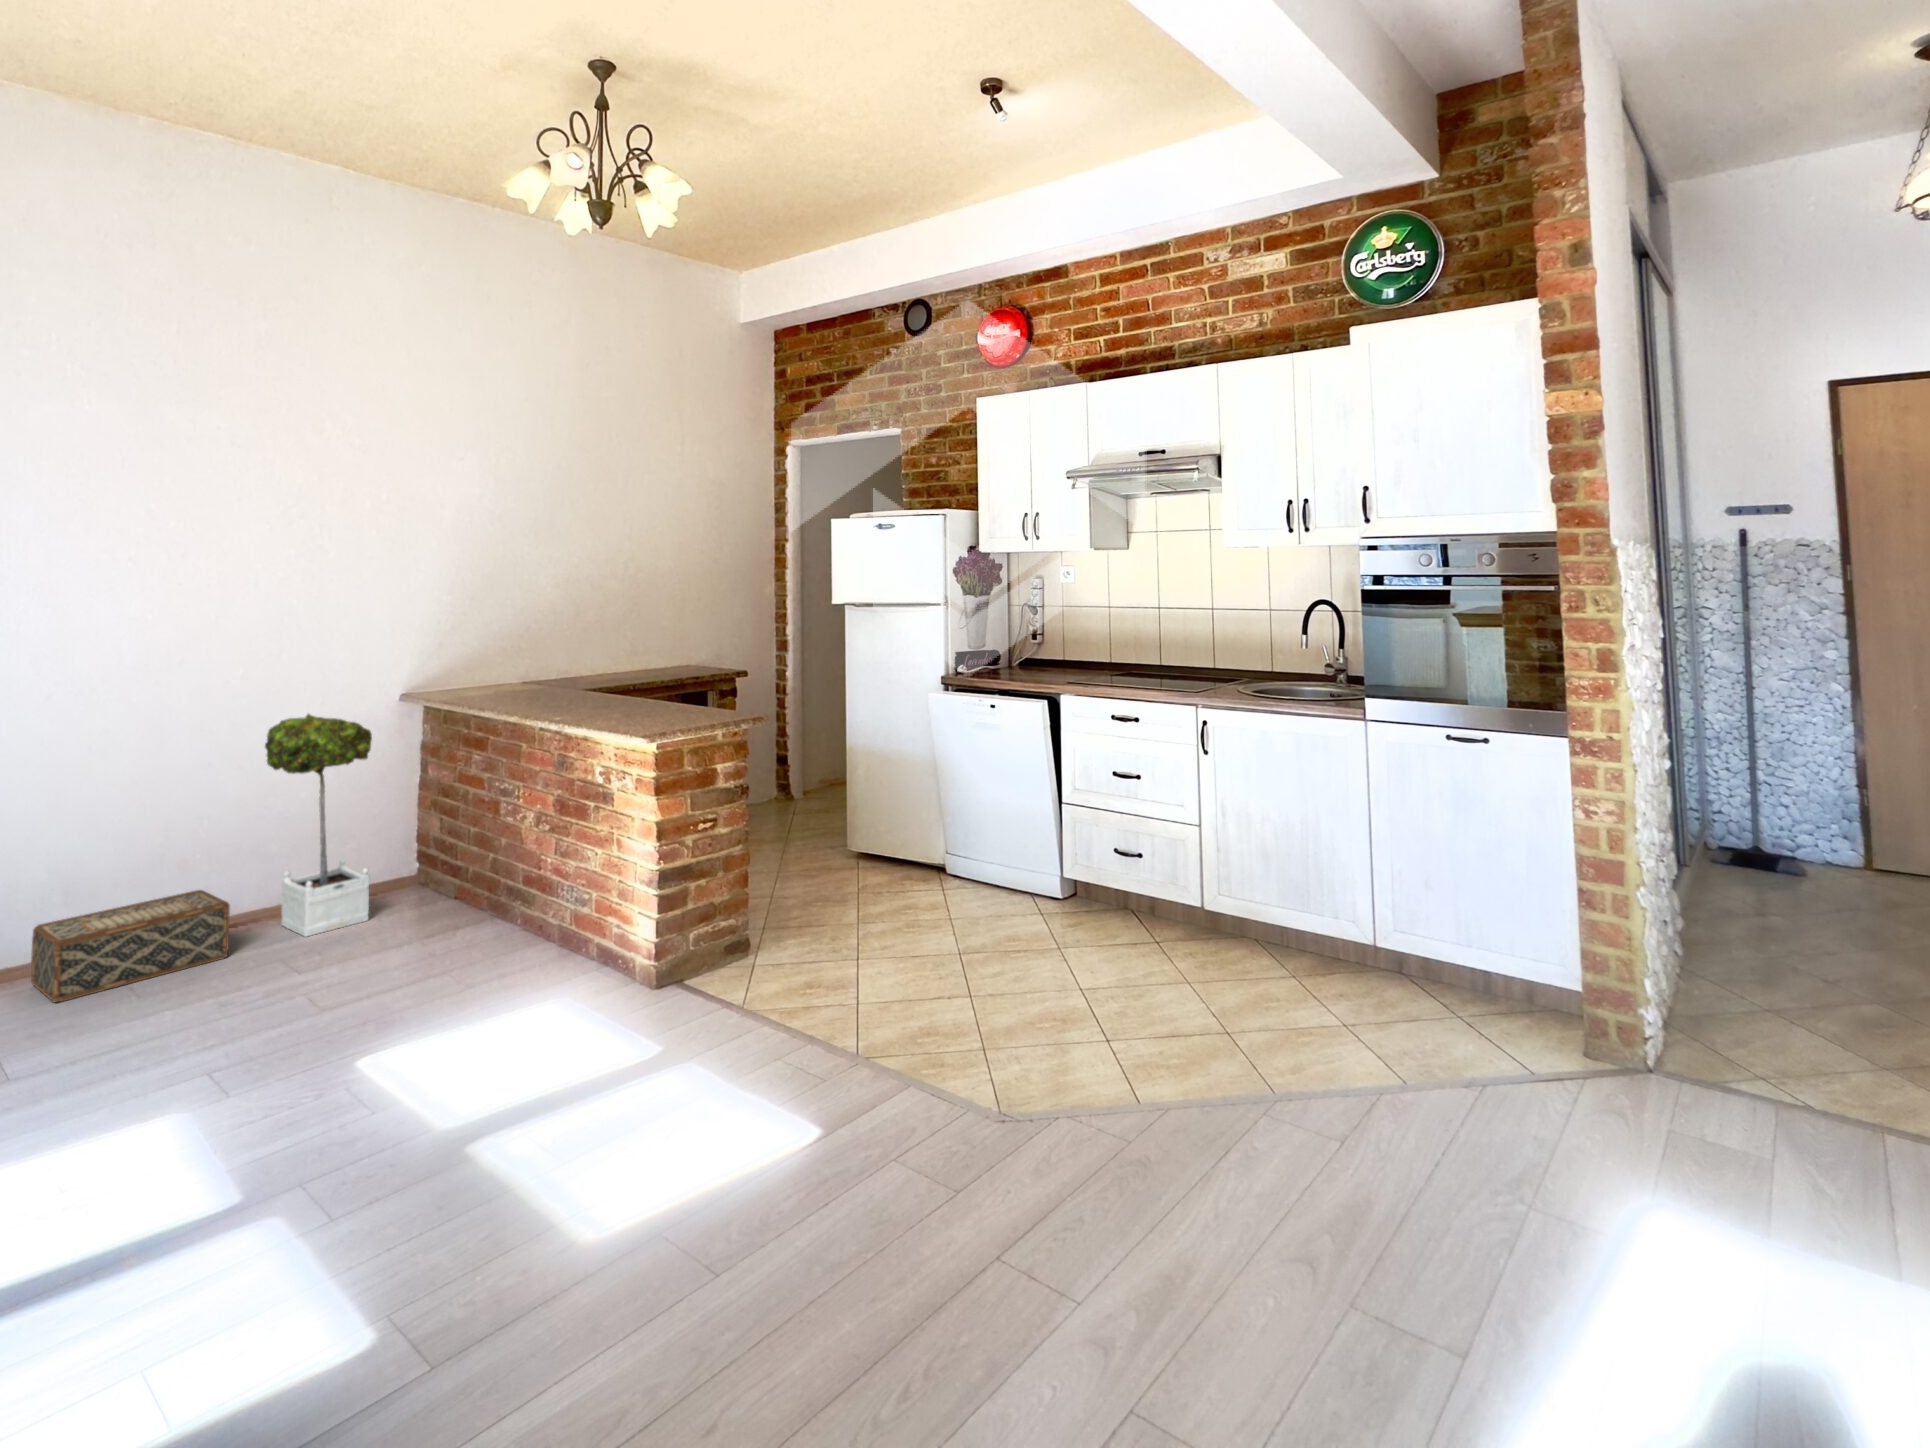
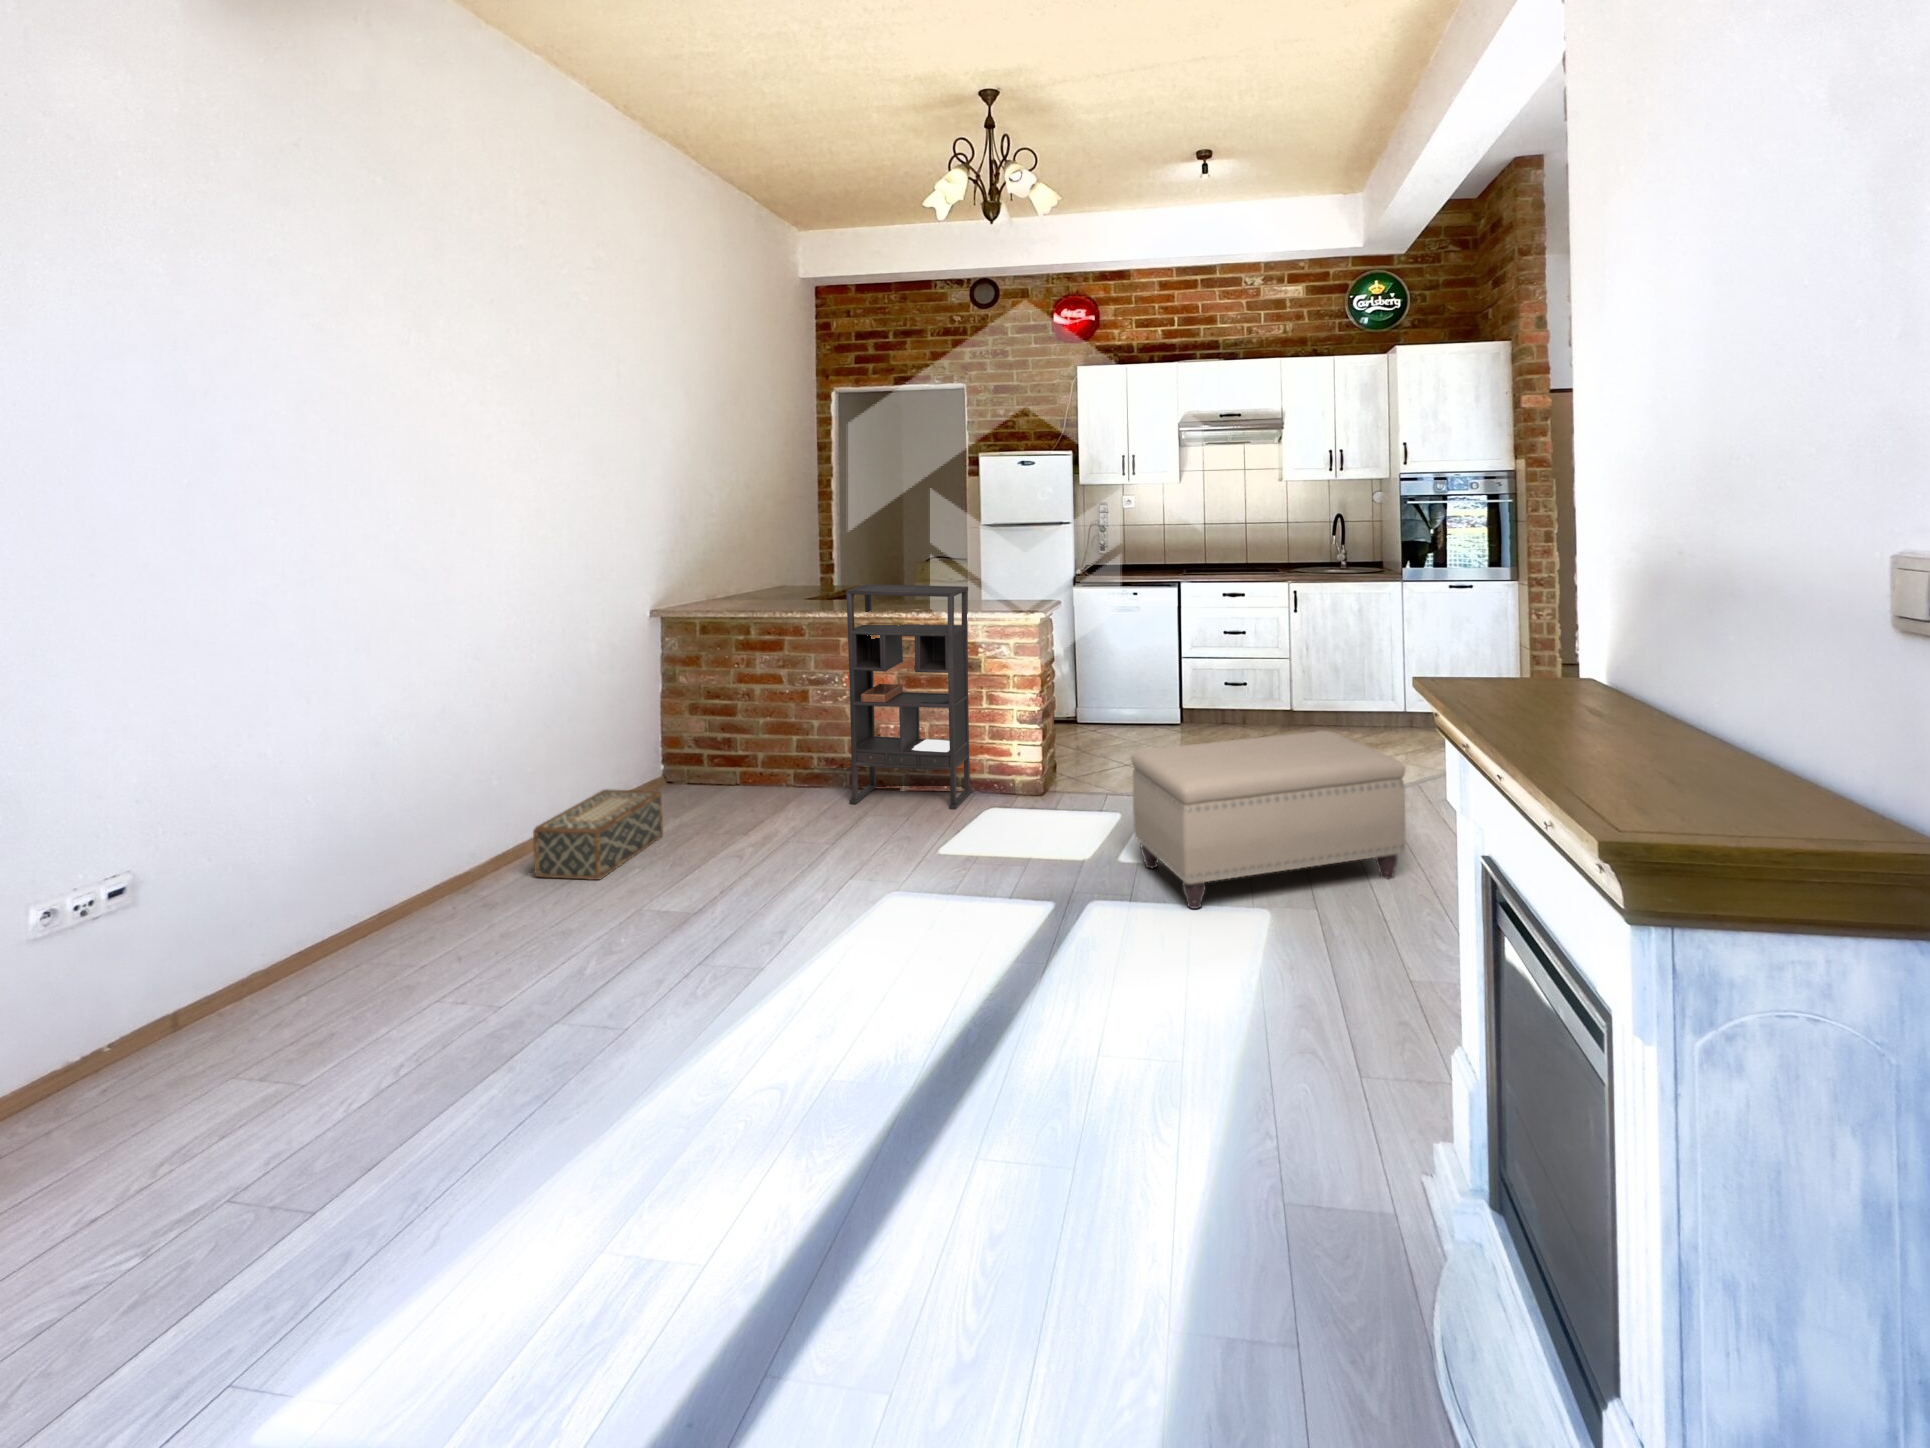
bookshelf: none [450,670,595,992] -> present [846,584,973,809]
potted tree: present [265,714,372,937] -> none [630,632,715,816]
ottoman: none [314,968,828,1342] -> present [1131,731,1405,909]

